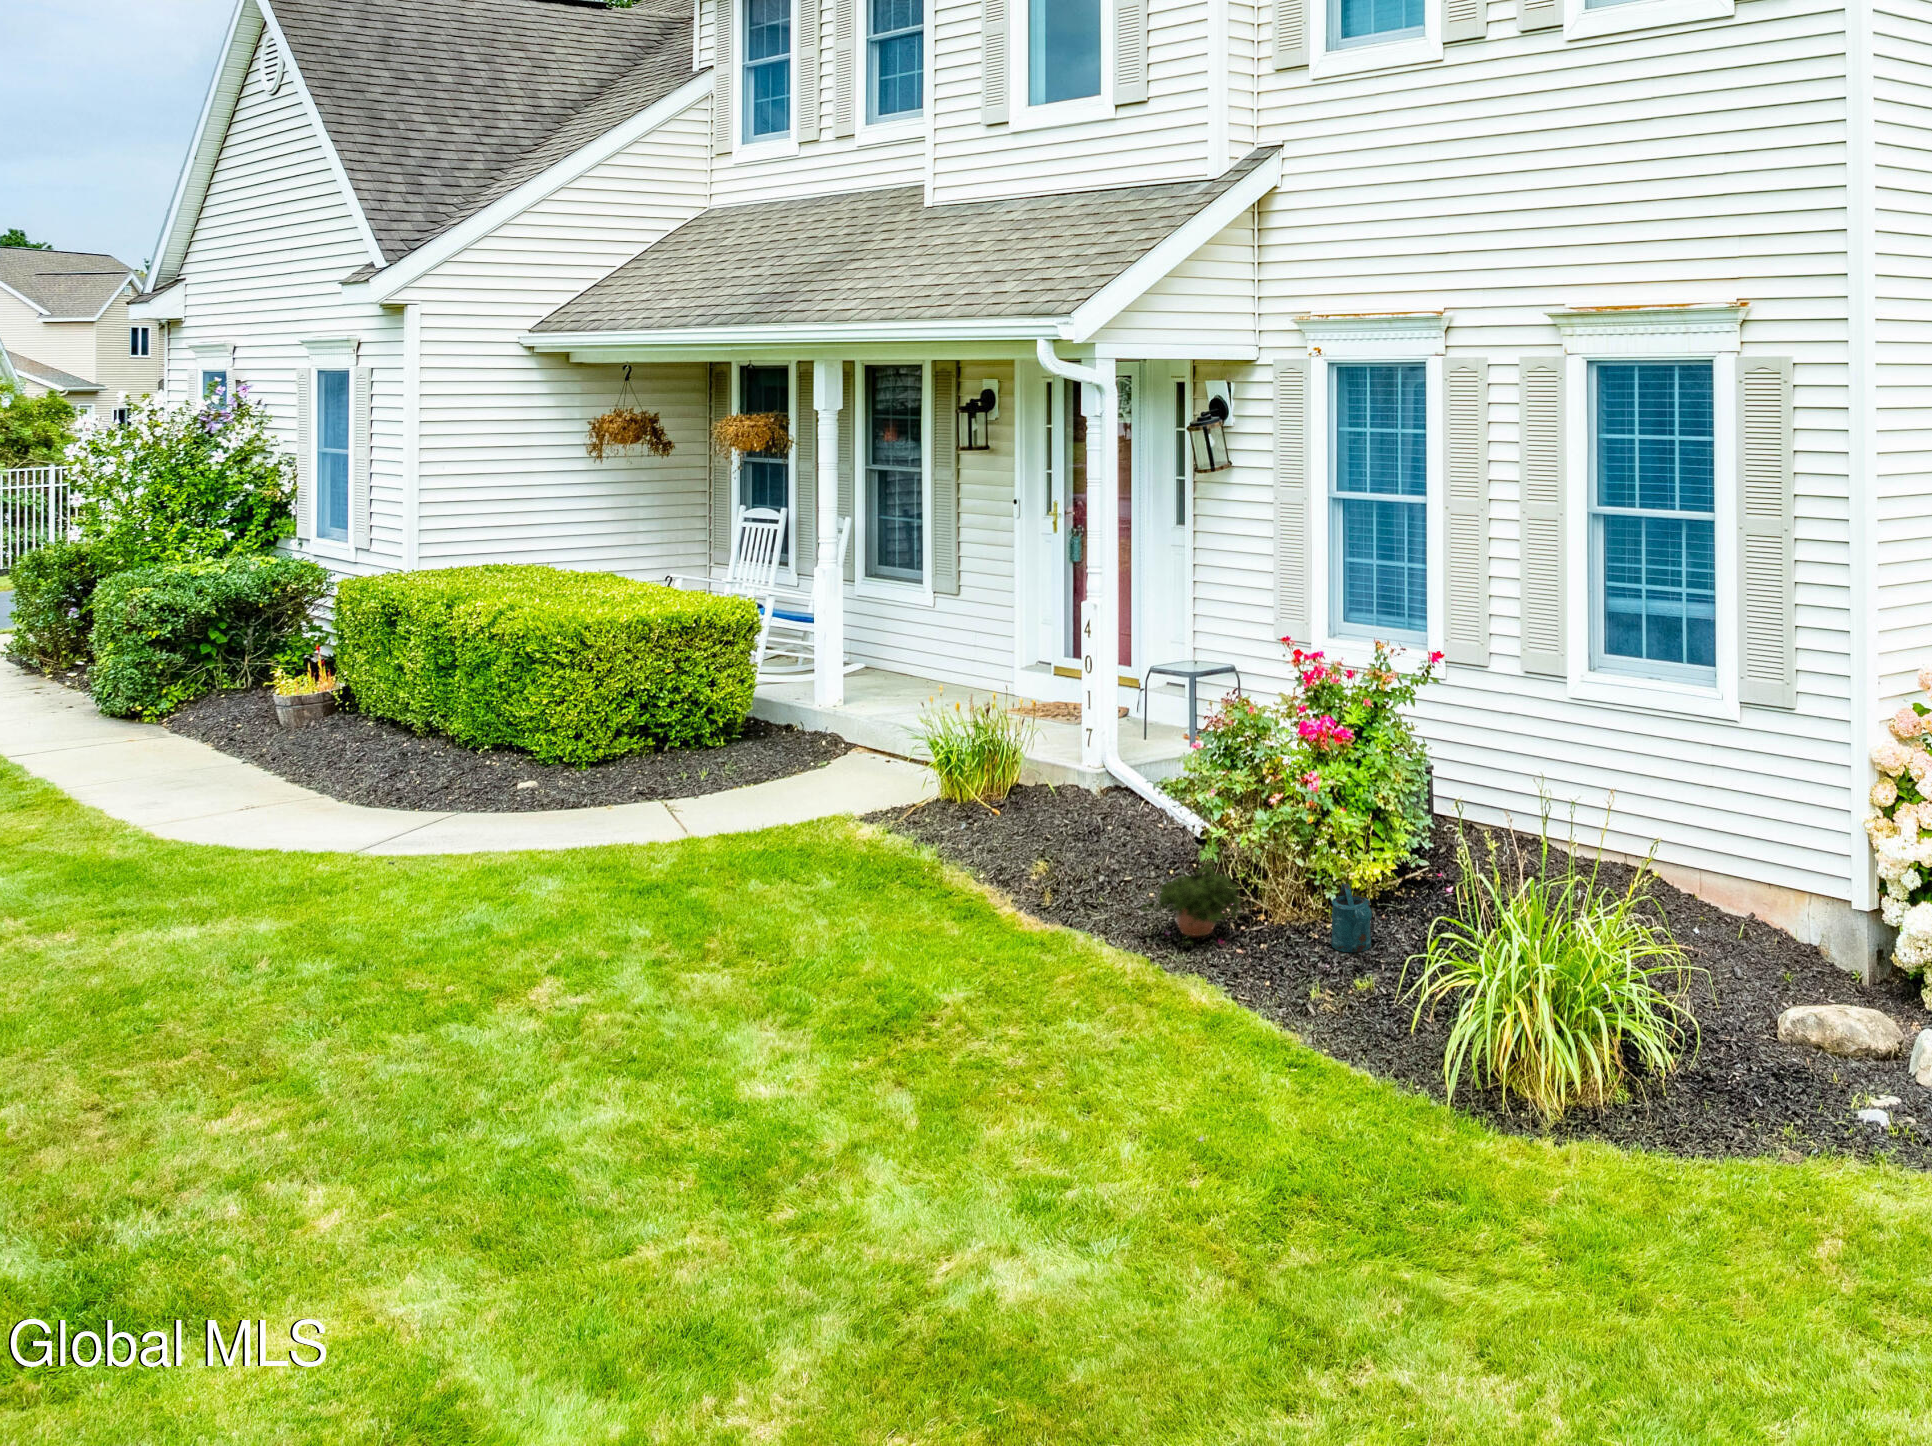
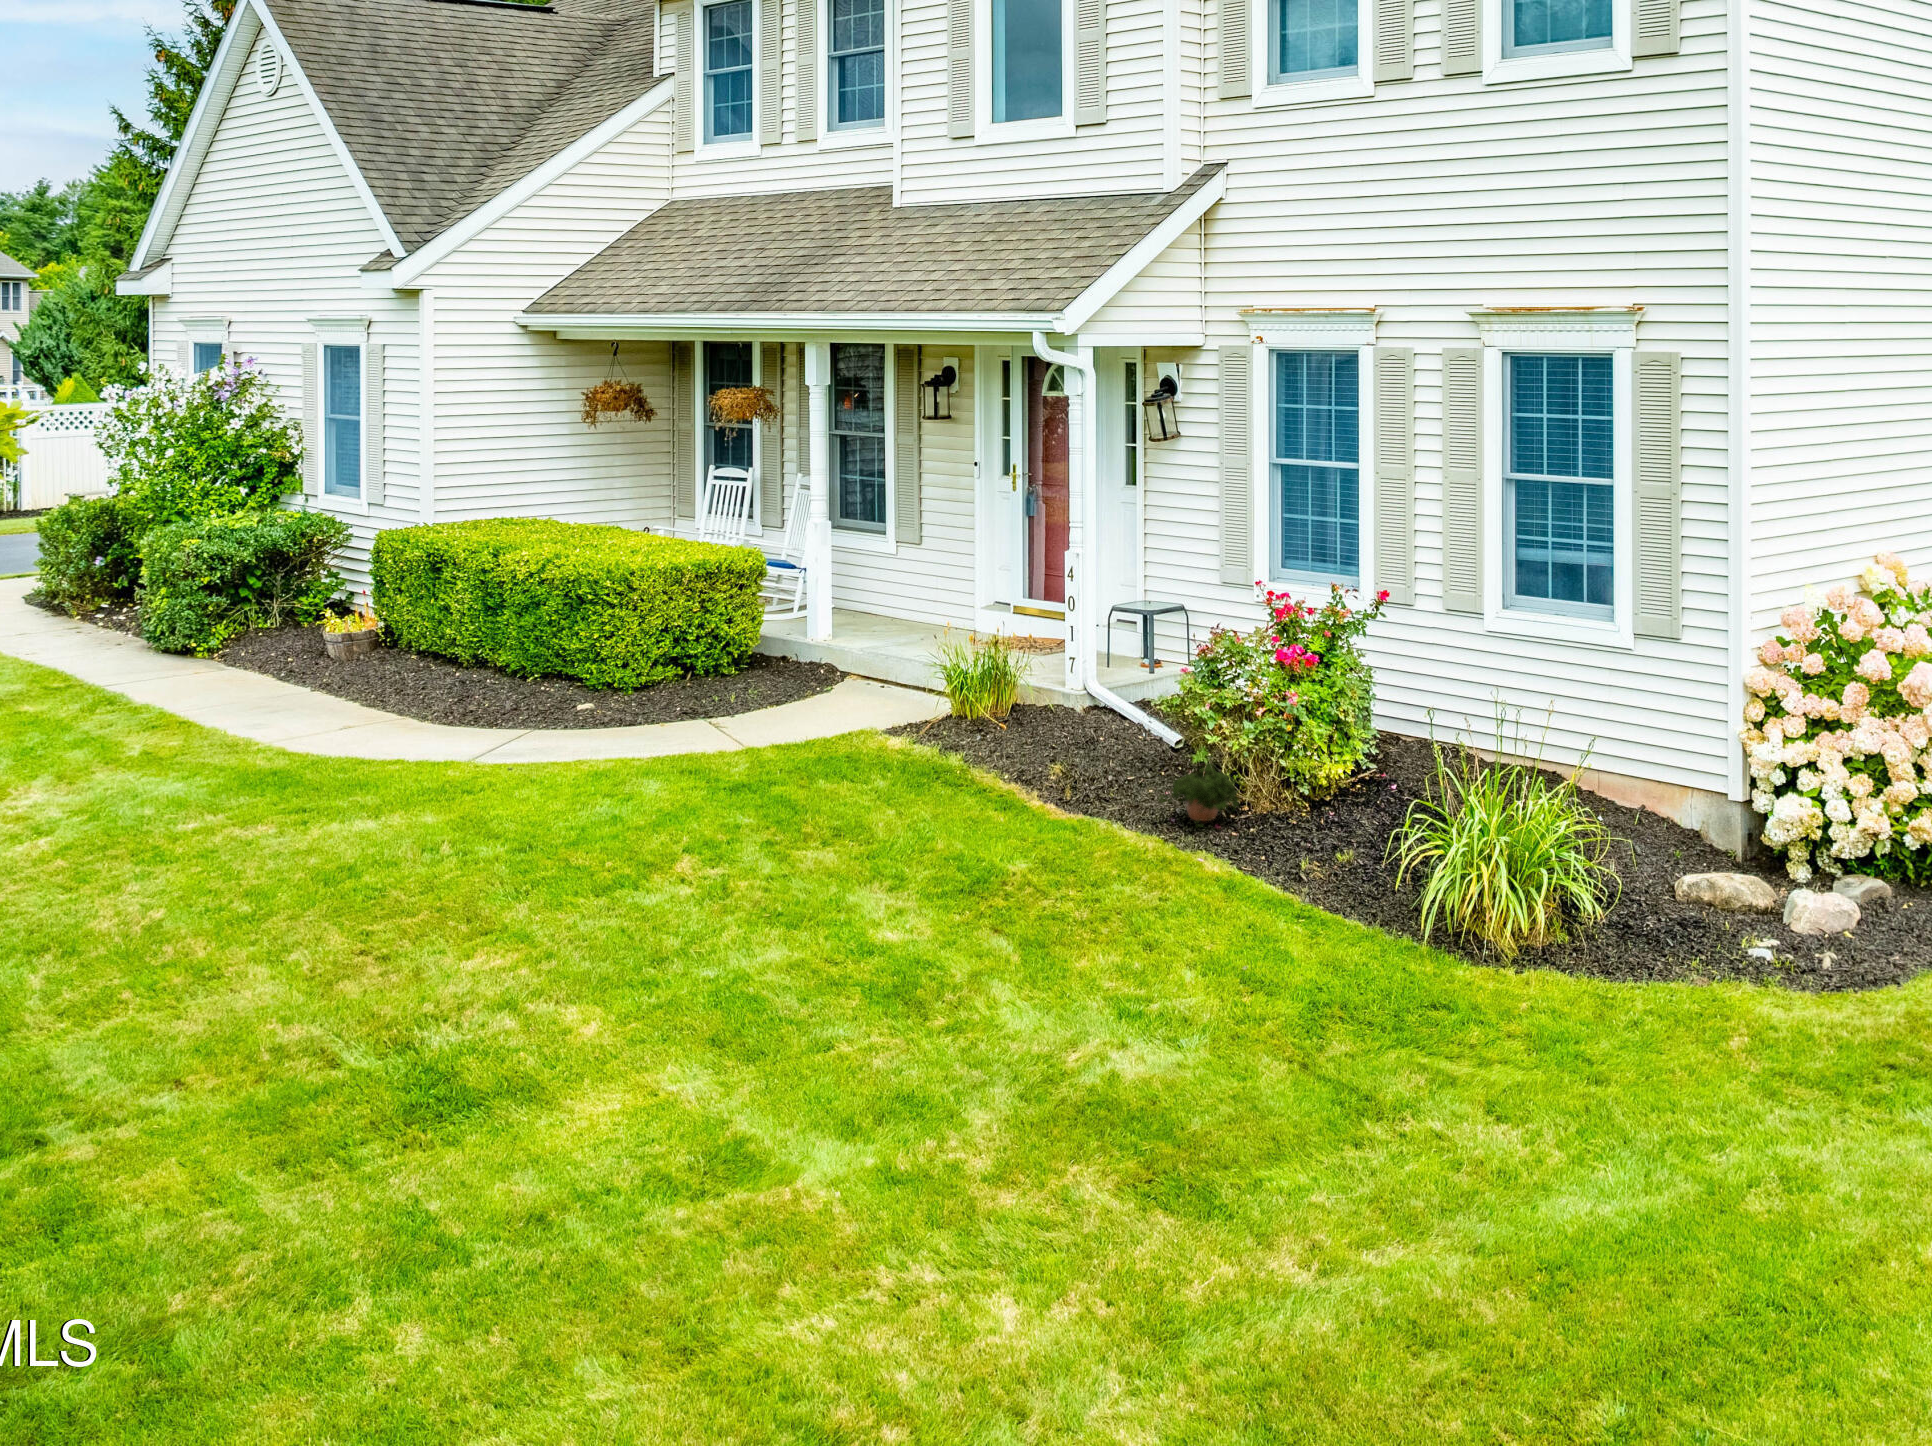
watering can: present [1331,884,1372,952] -> none [1313,779,1350,833]

